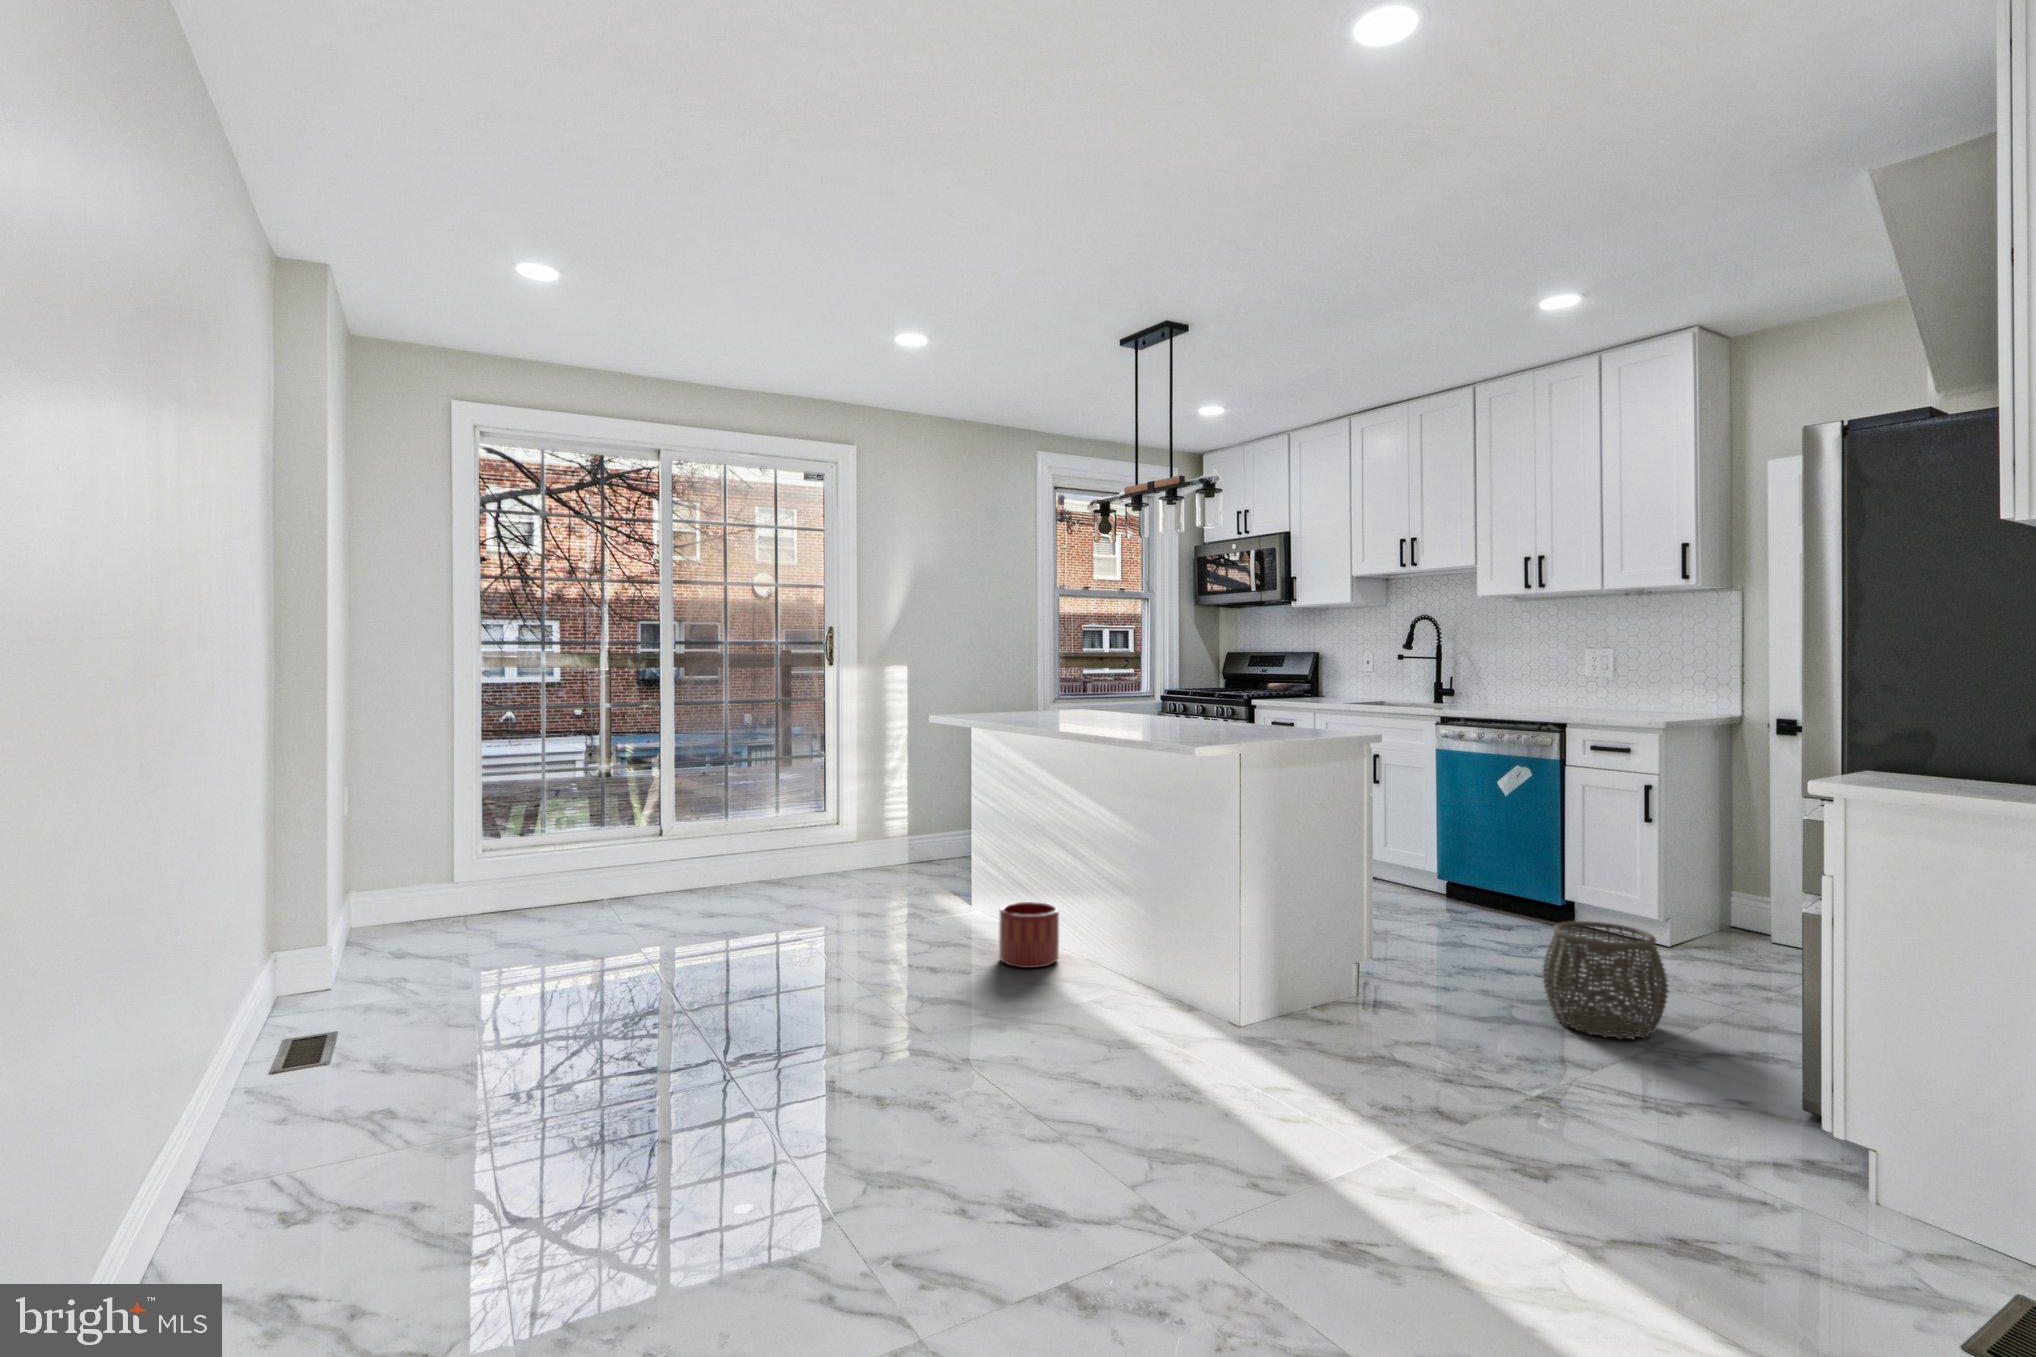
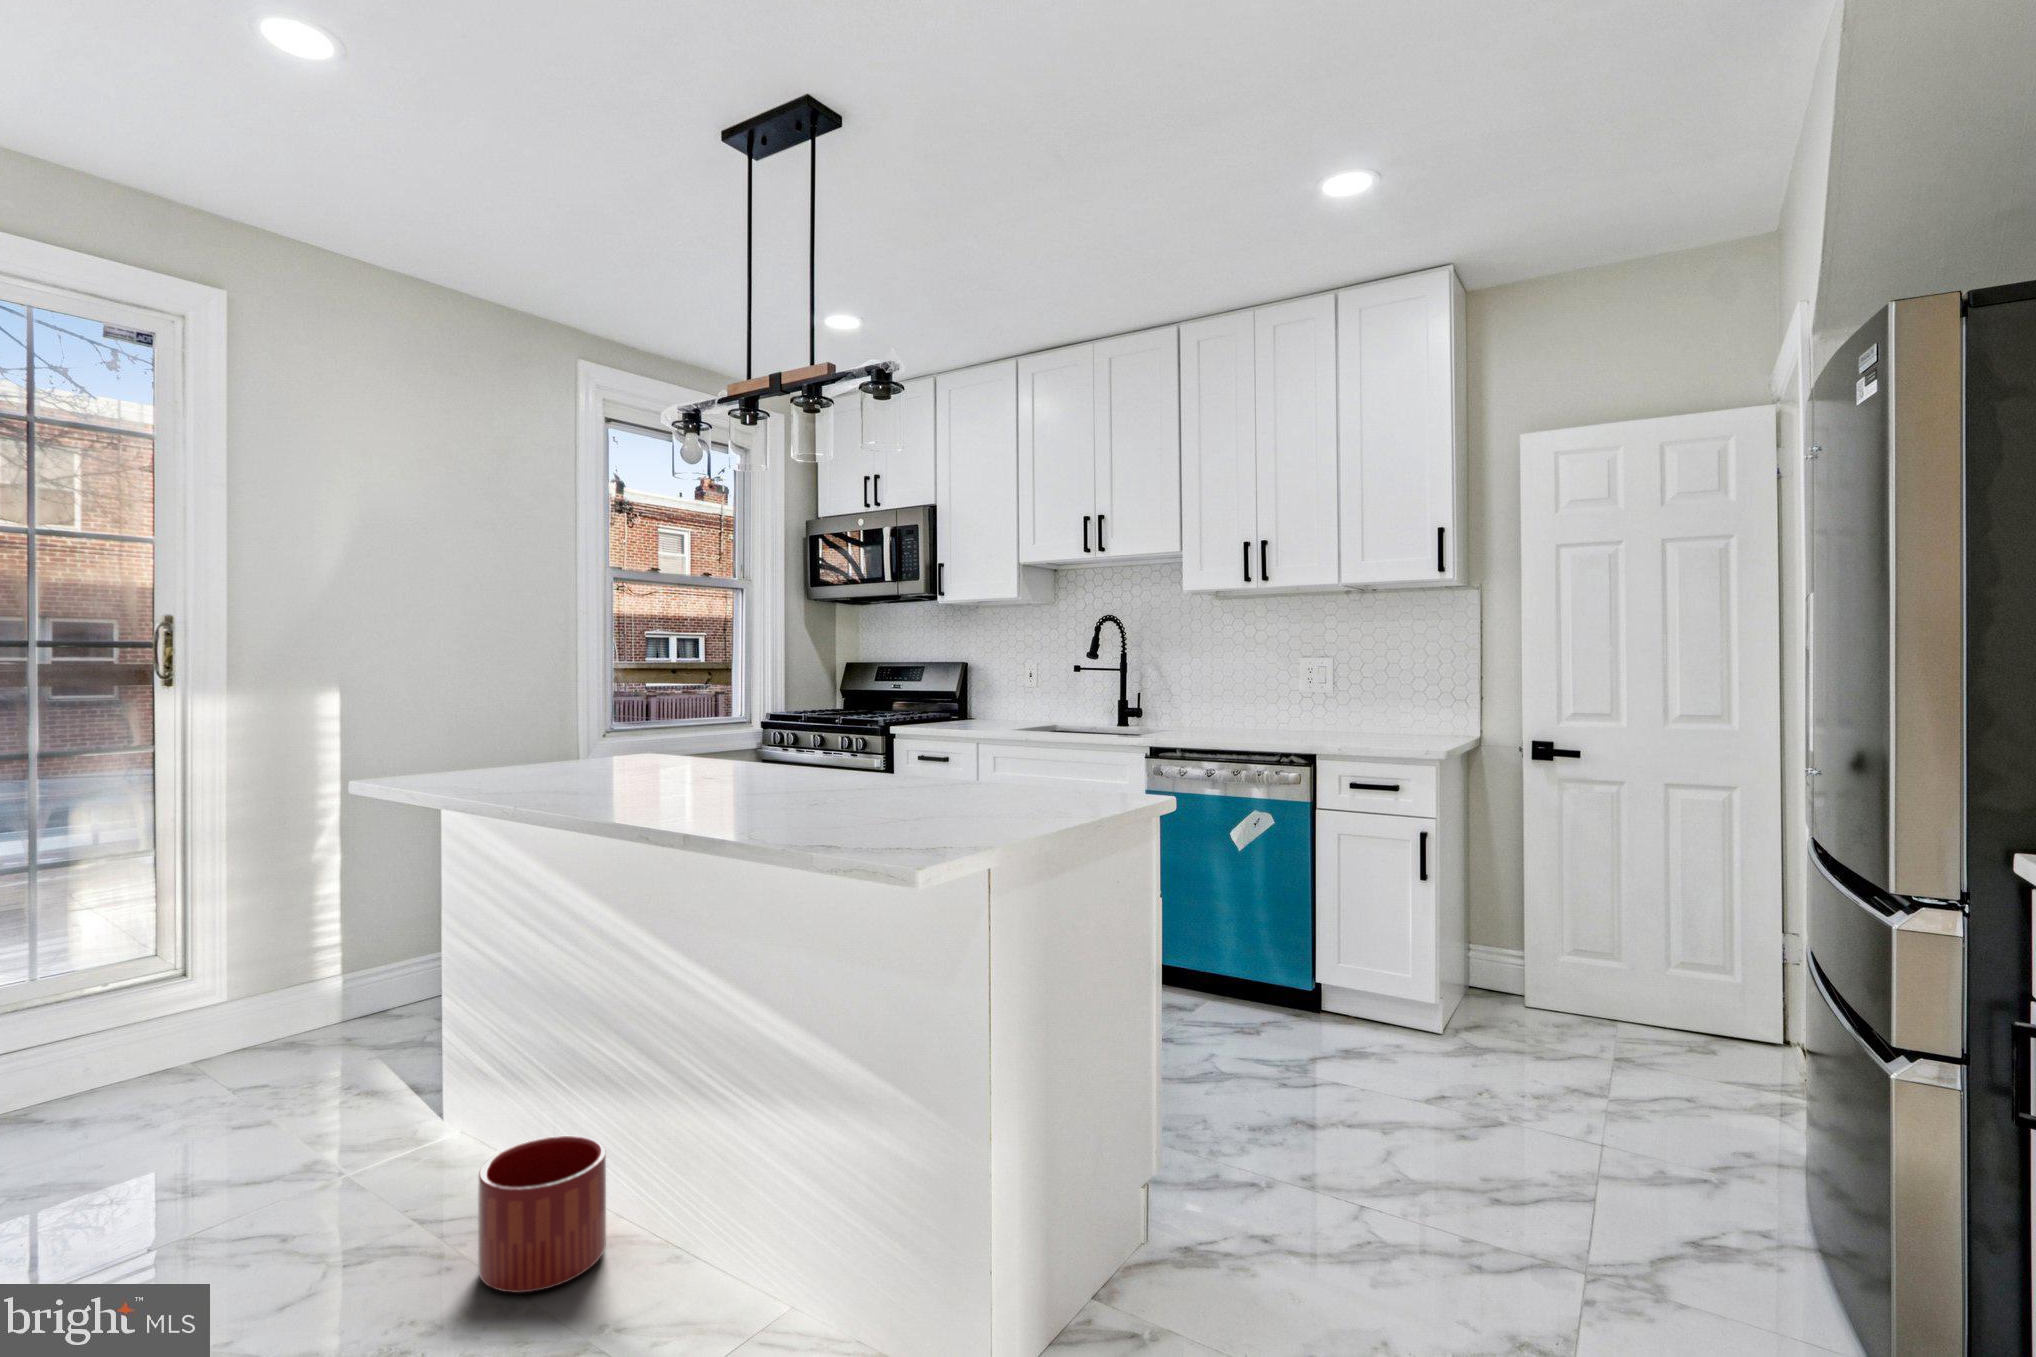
woven basket: present [1542,921,1668,1039] -> none [1415,1066,1605,1271]

